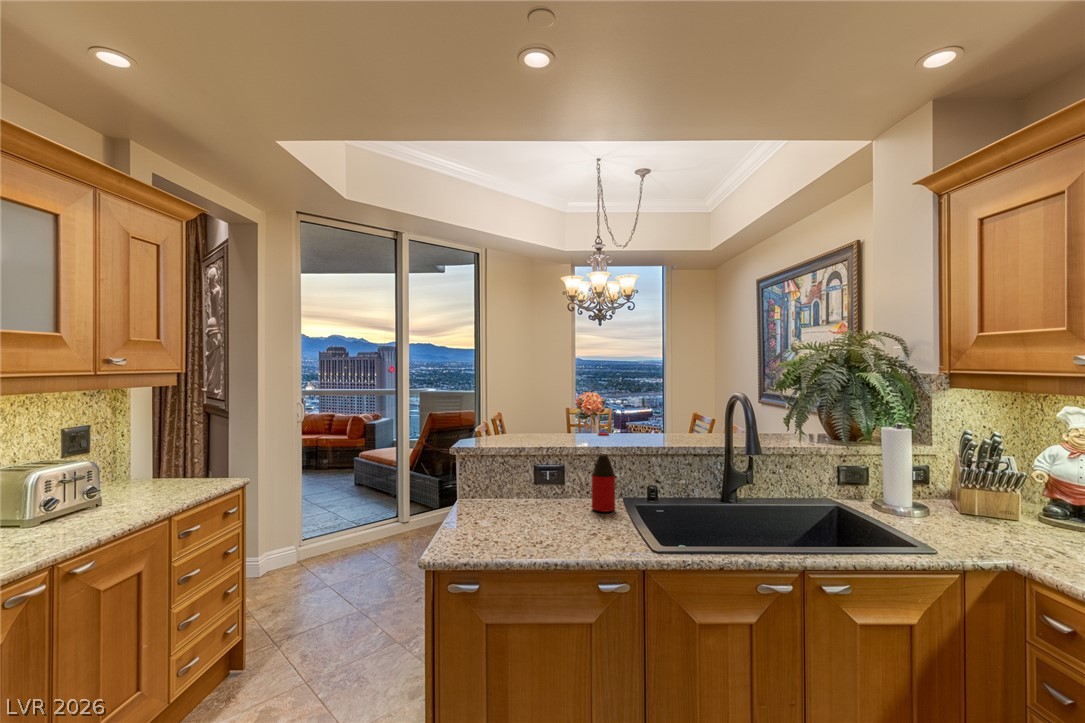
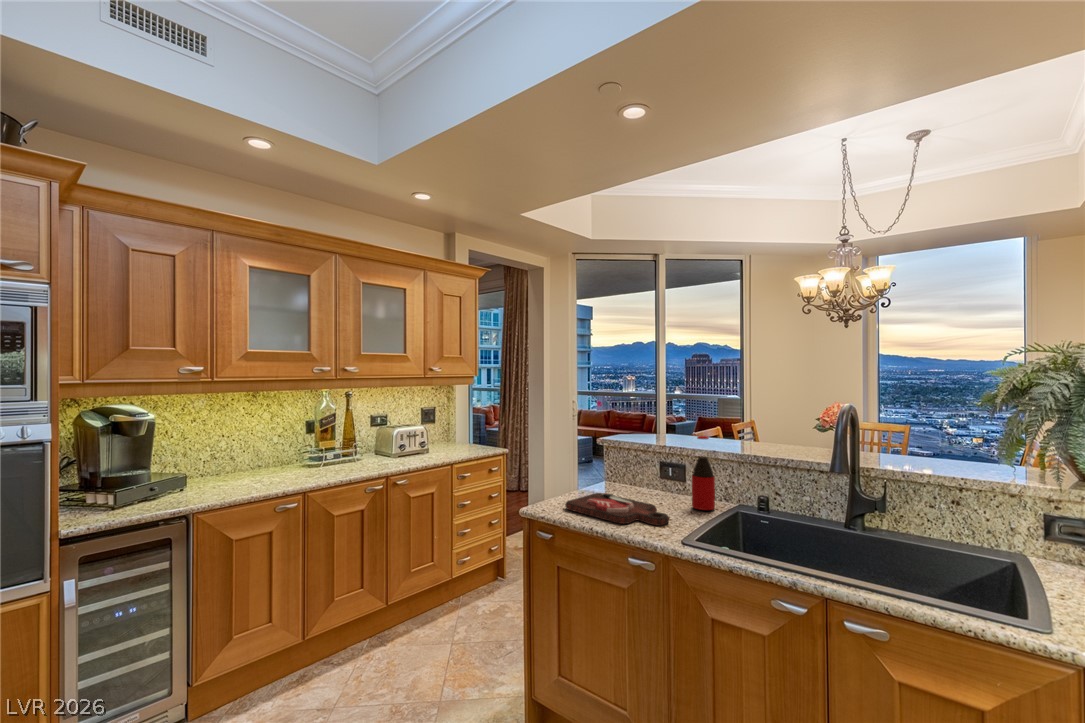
cutting board: none [476,514,609,549] -> present [565,493,669,526]

